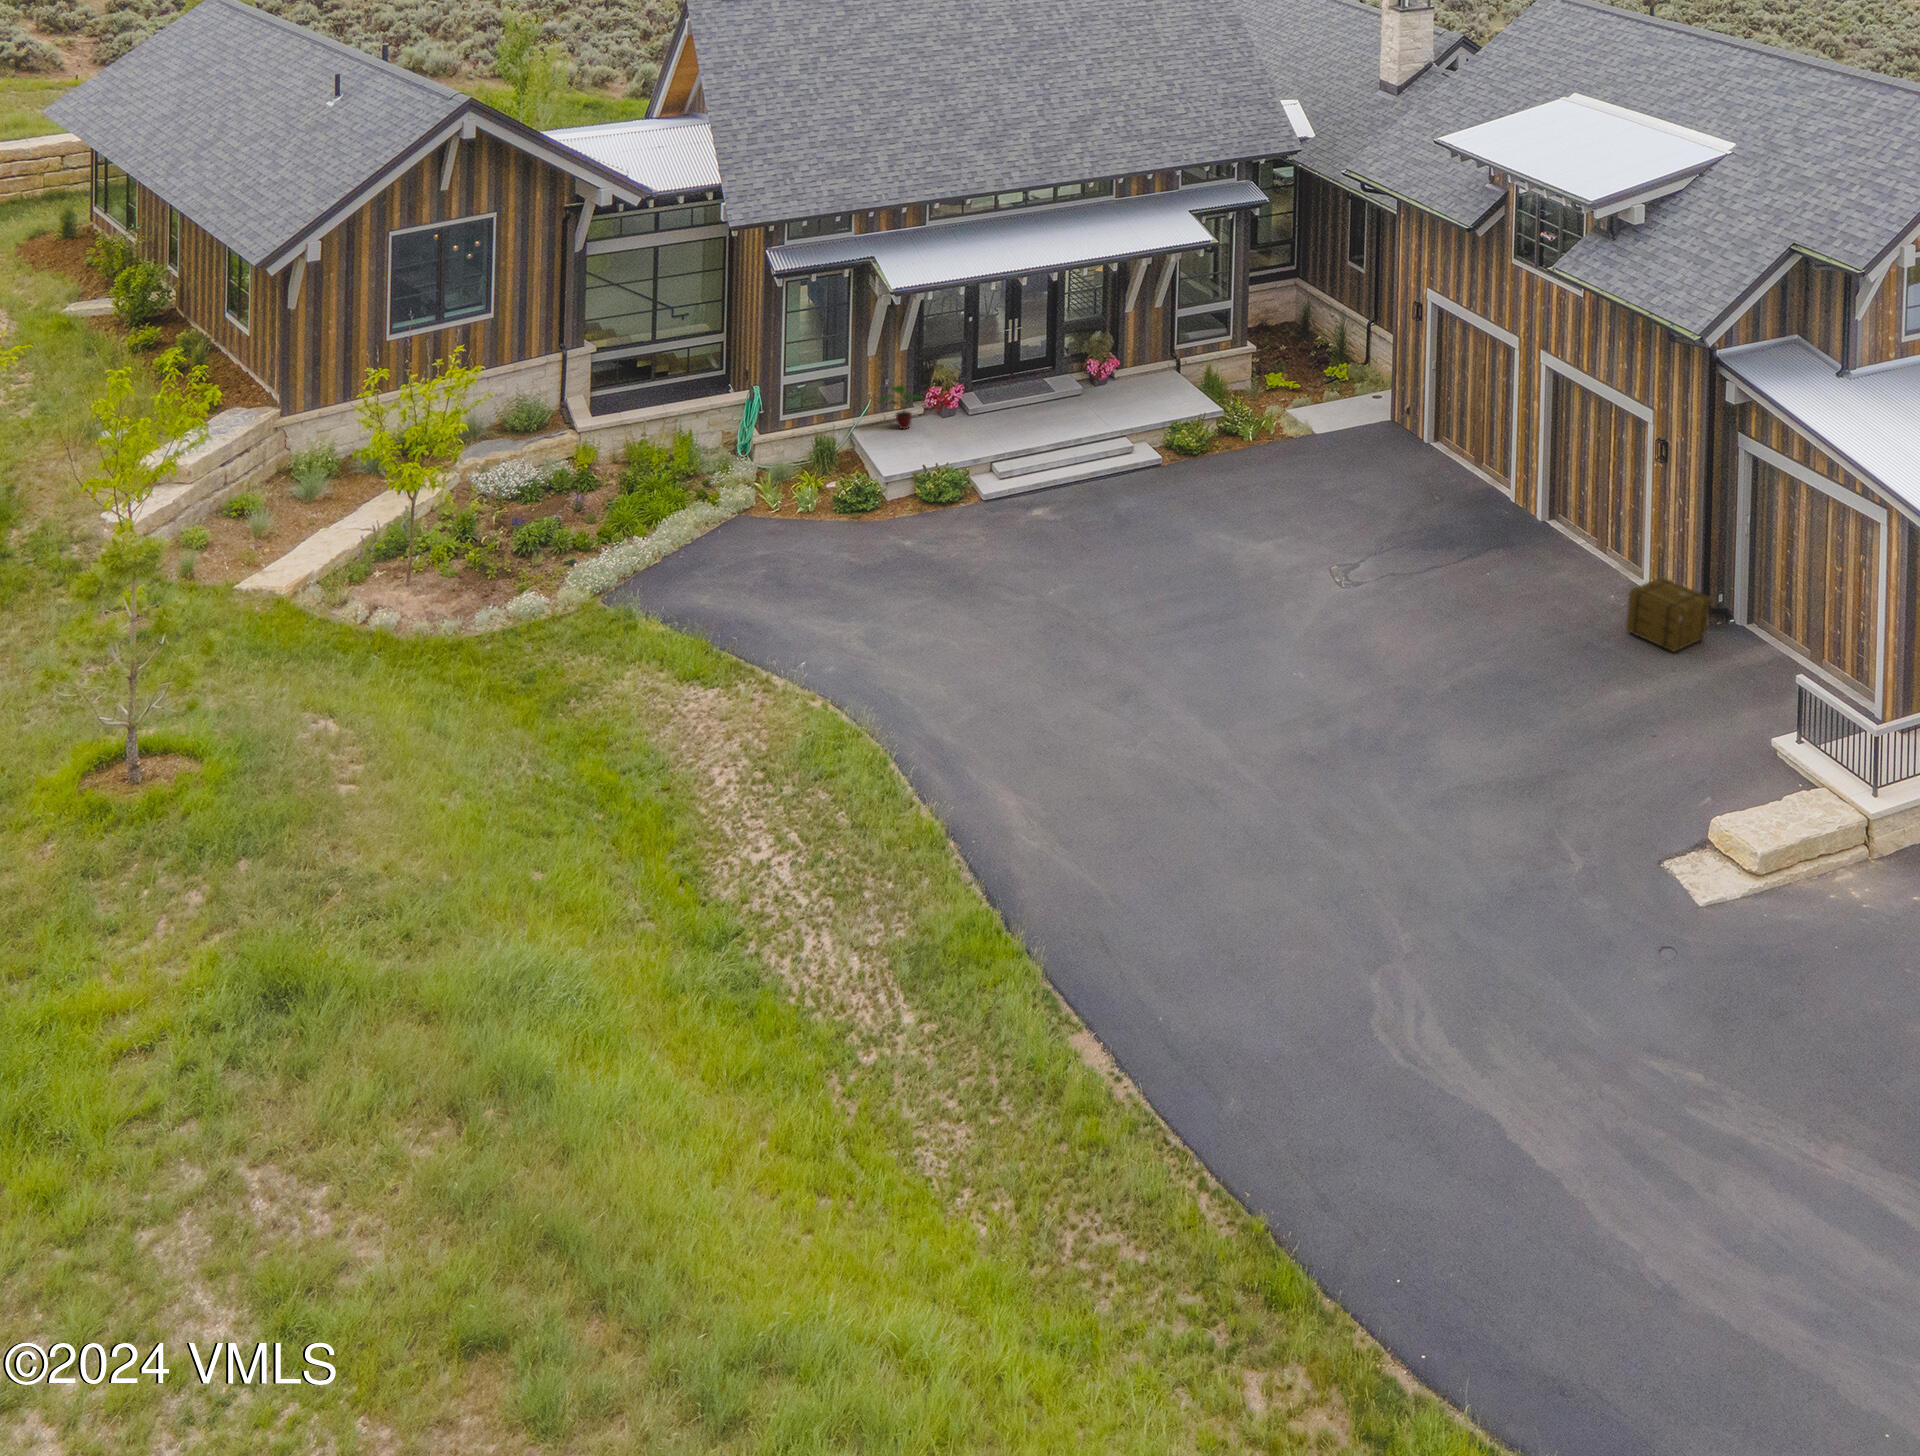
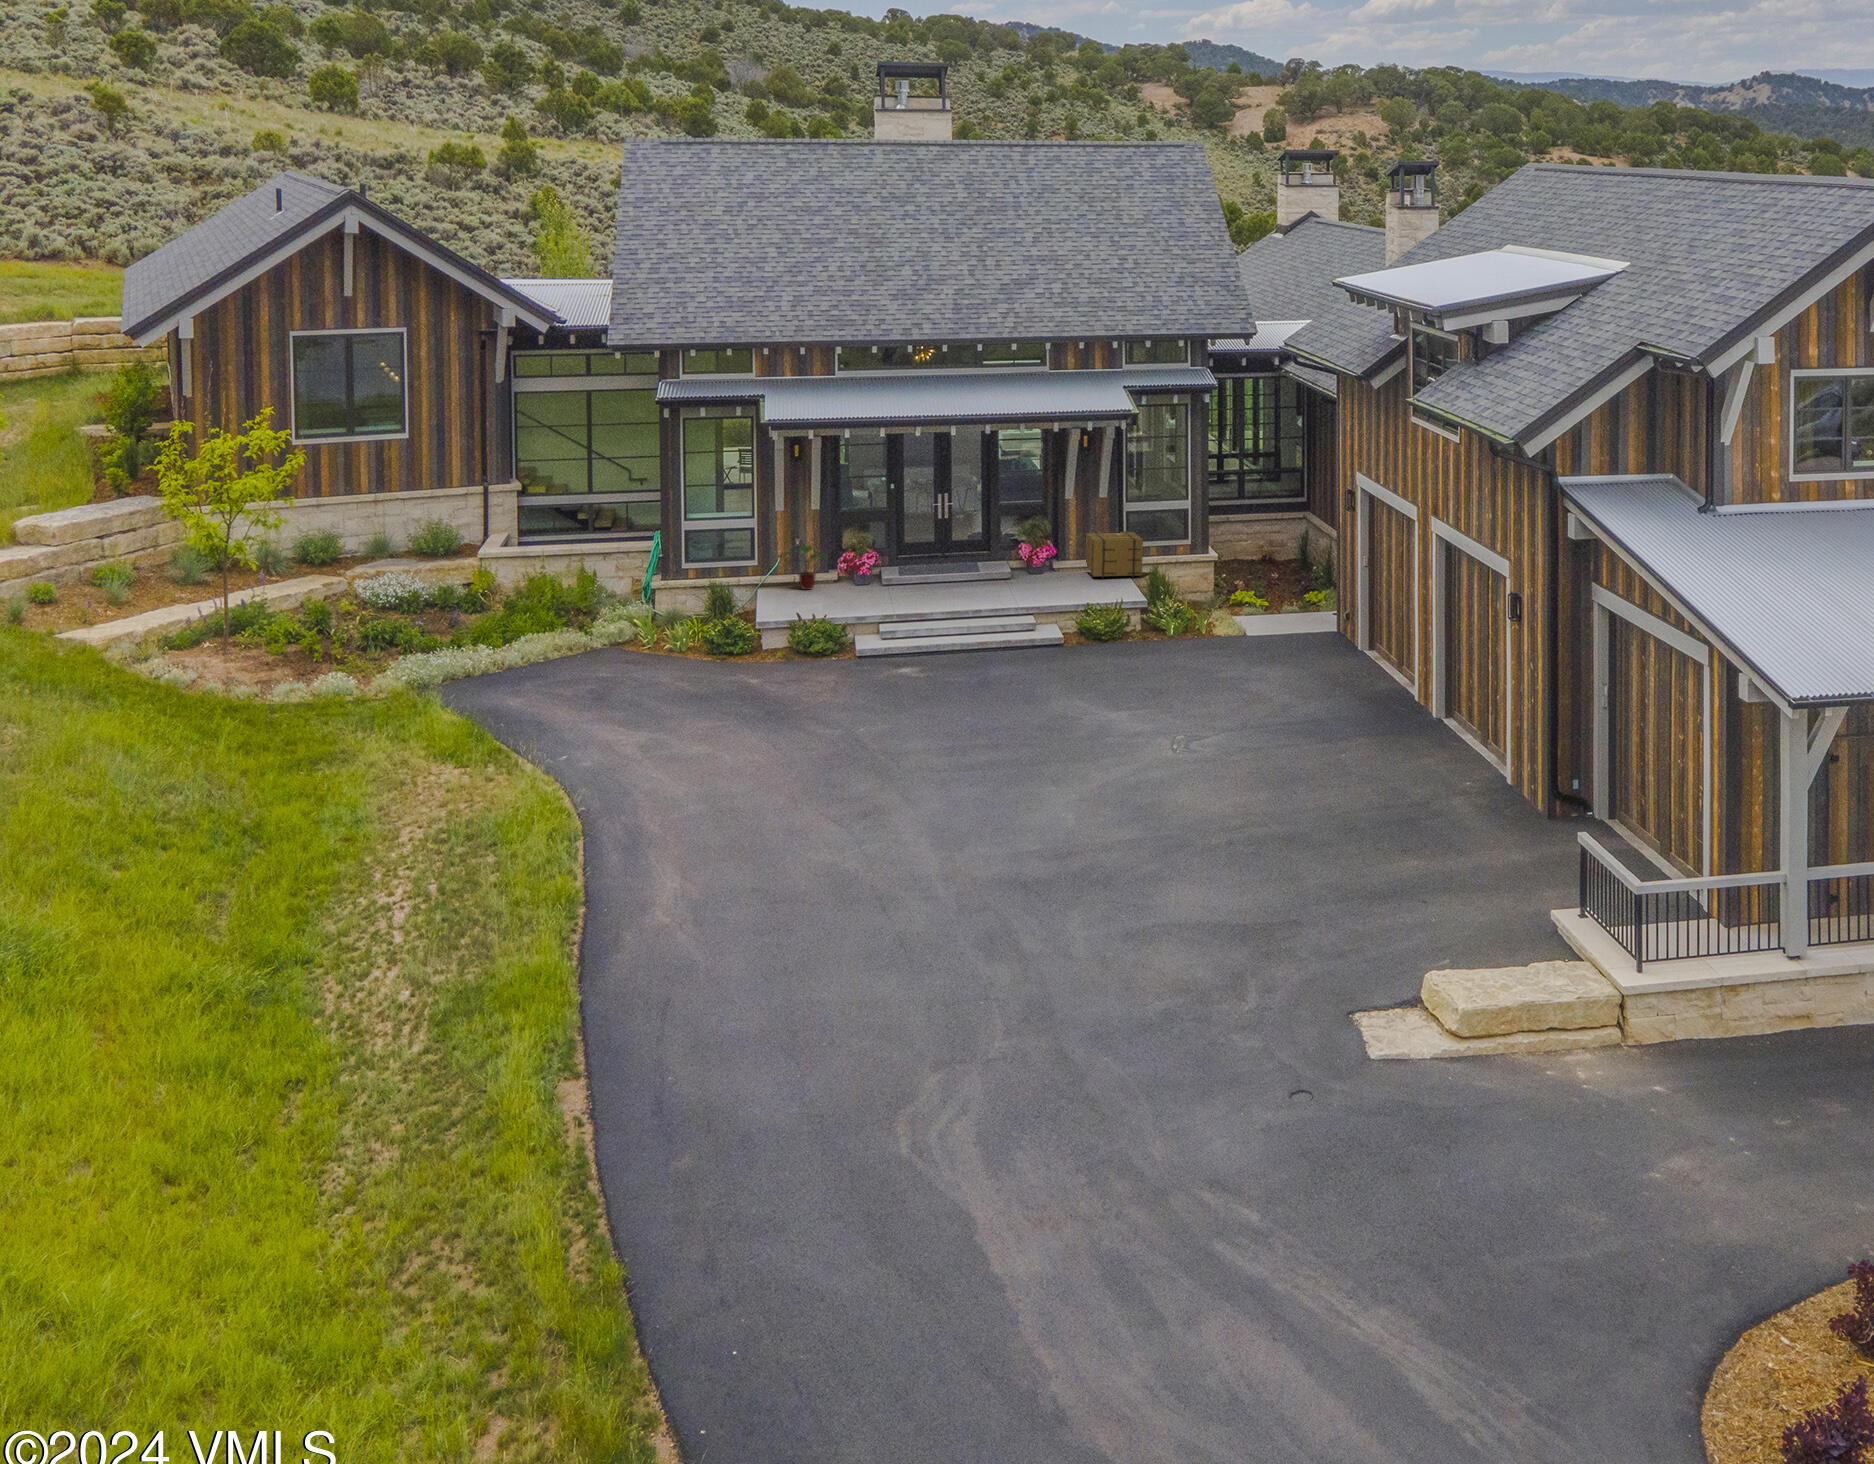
cardboard box: present [1626,578,1710,651] -> present [1086,531,1143,578]

